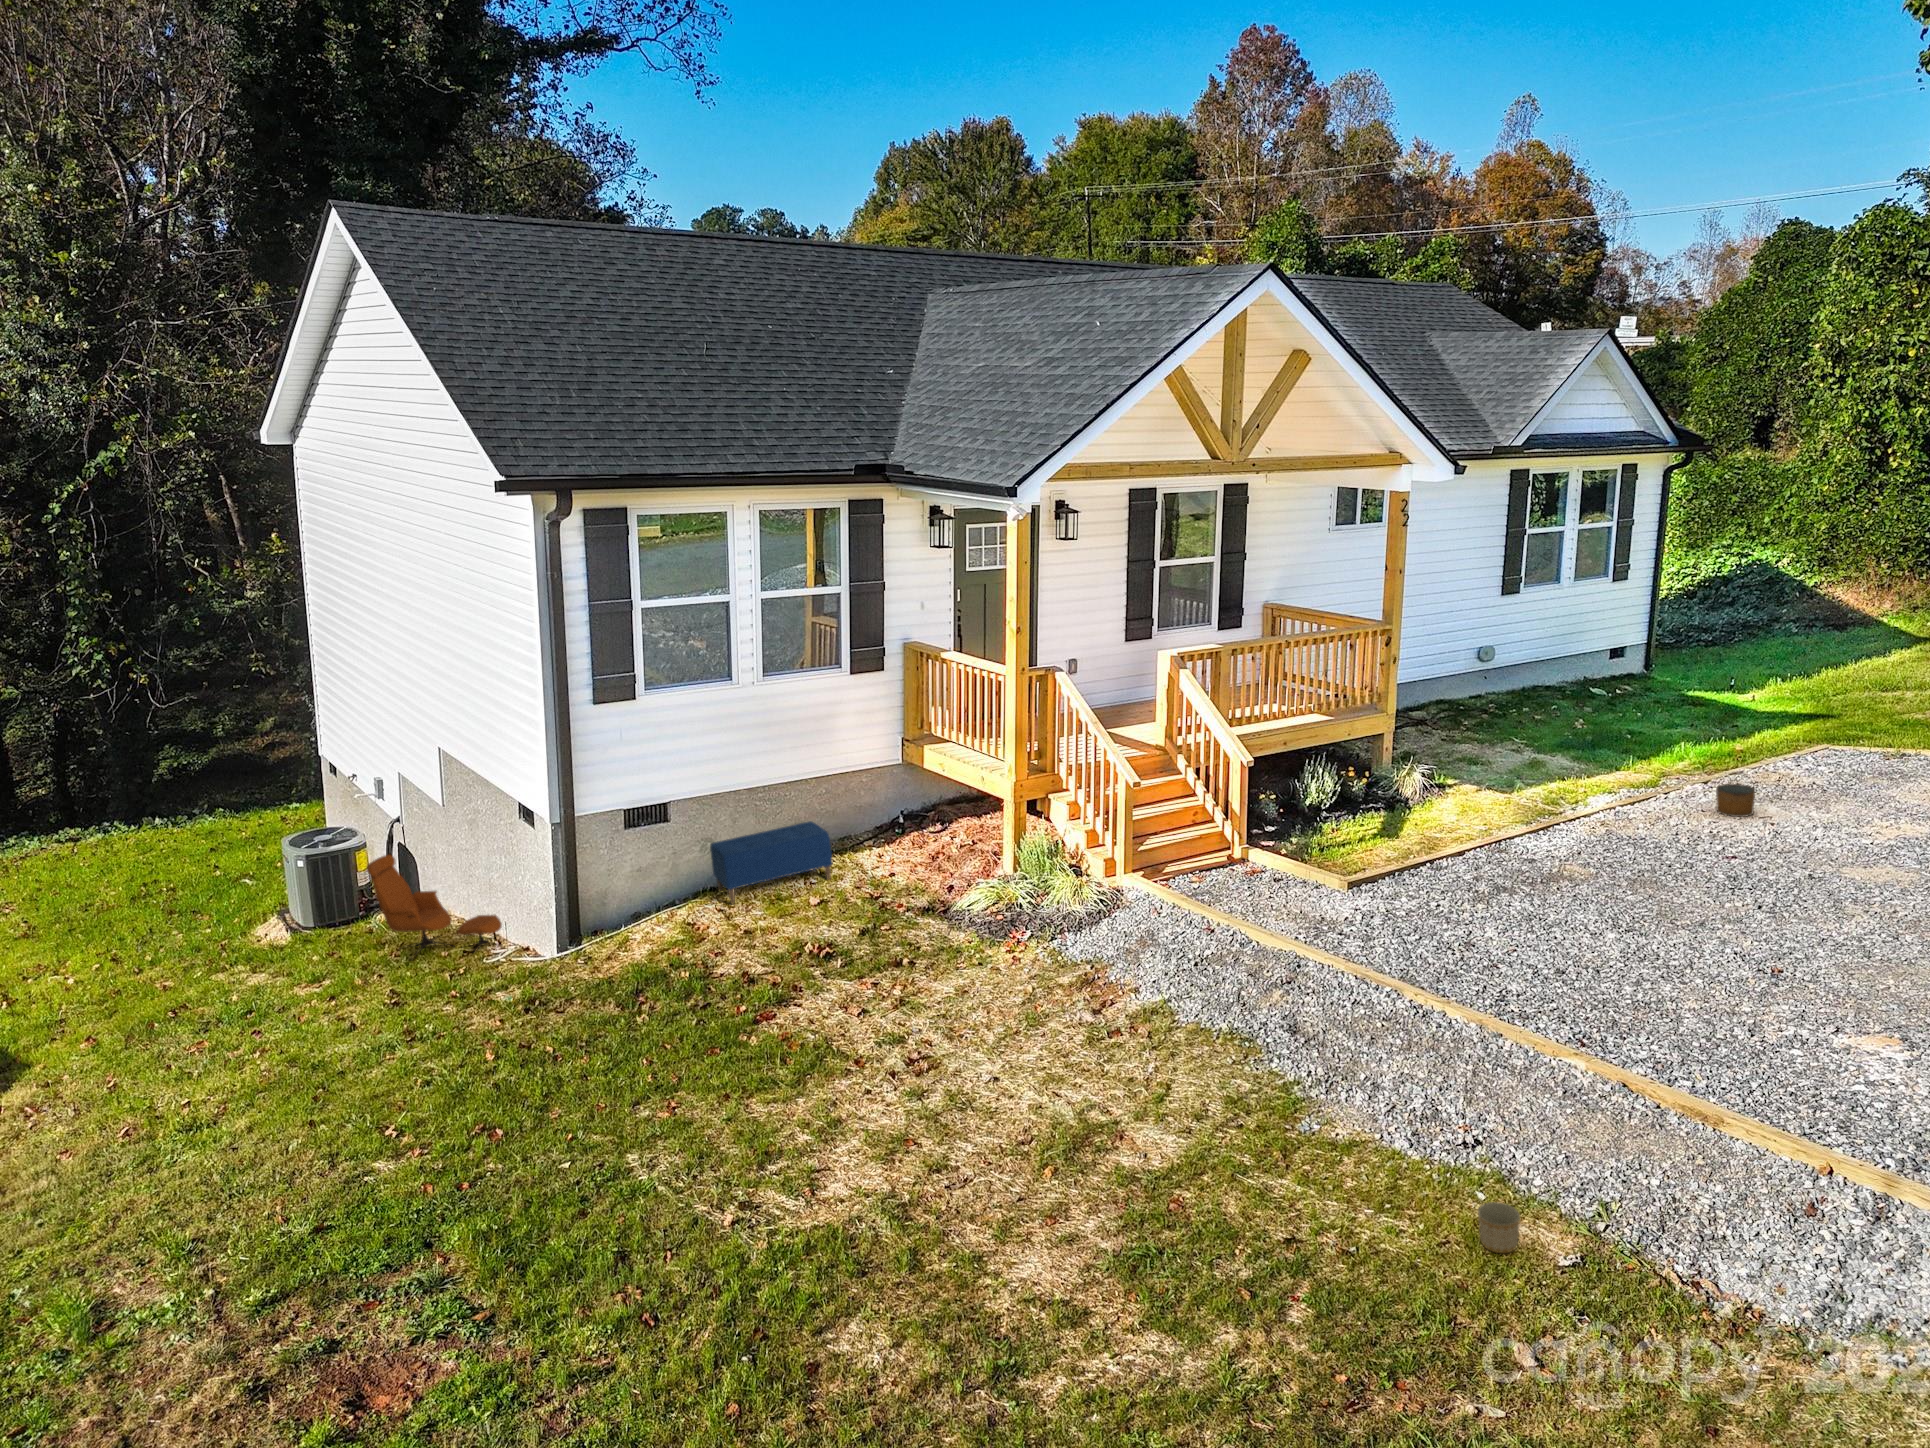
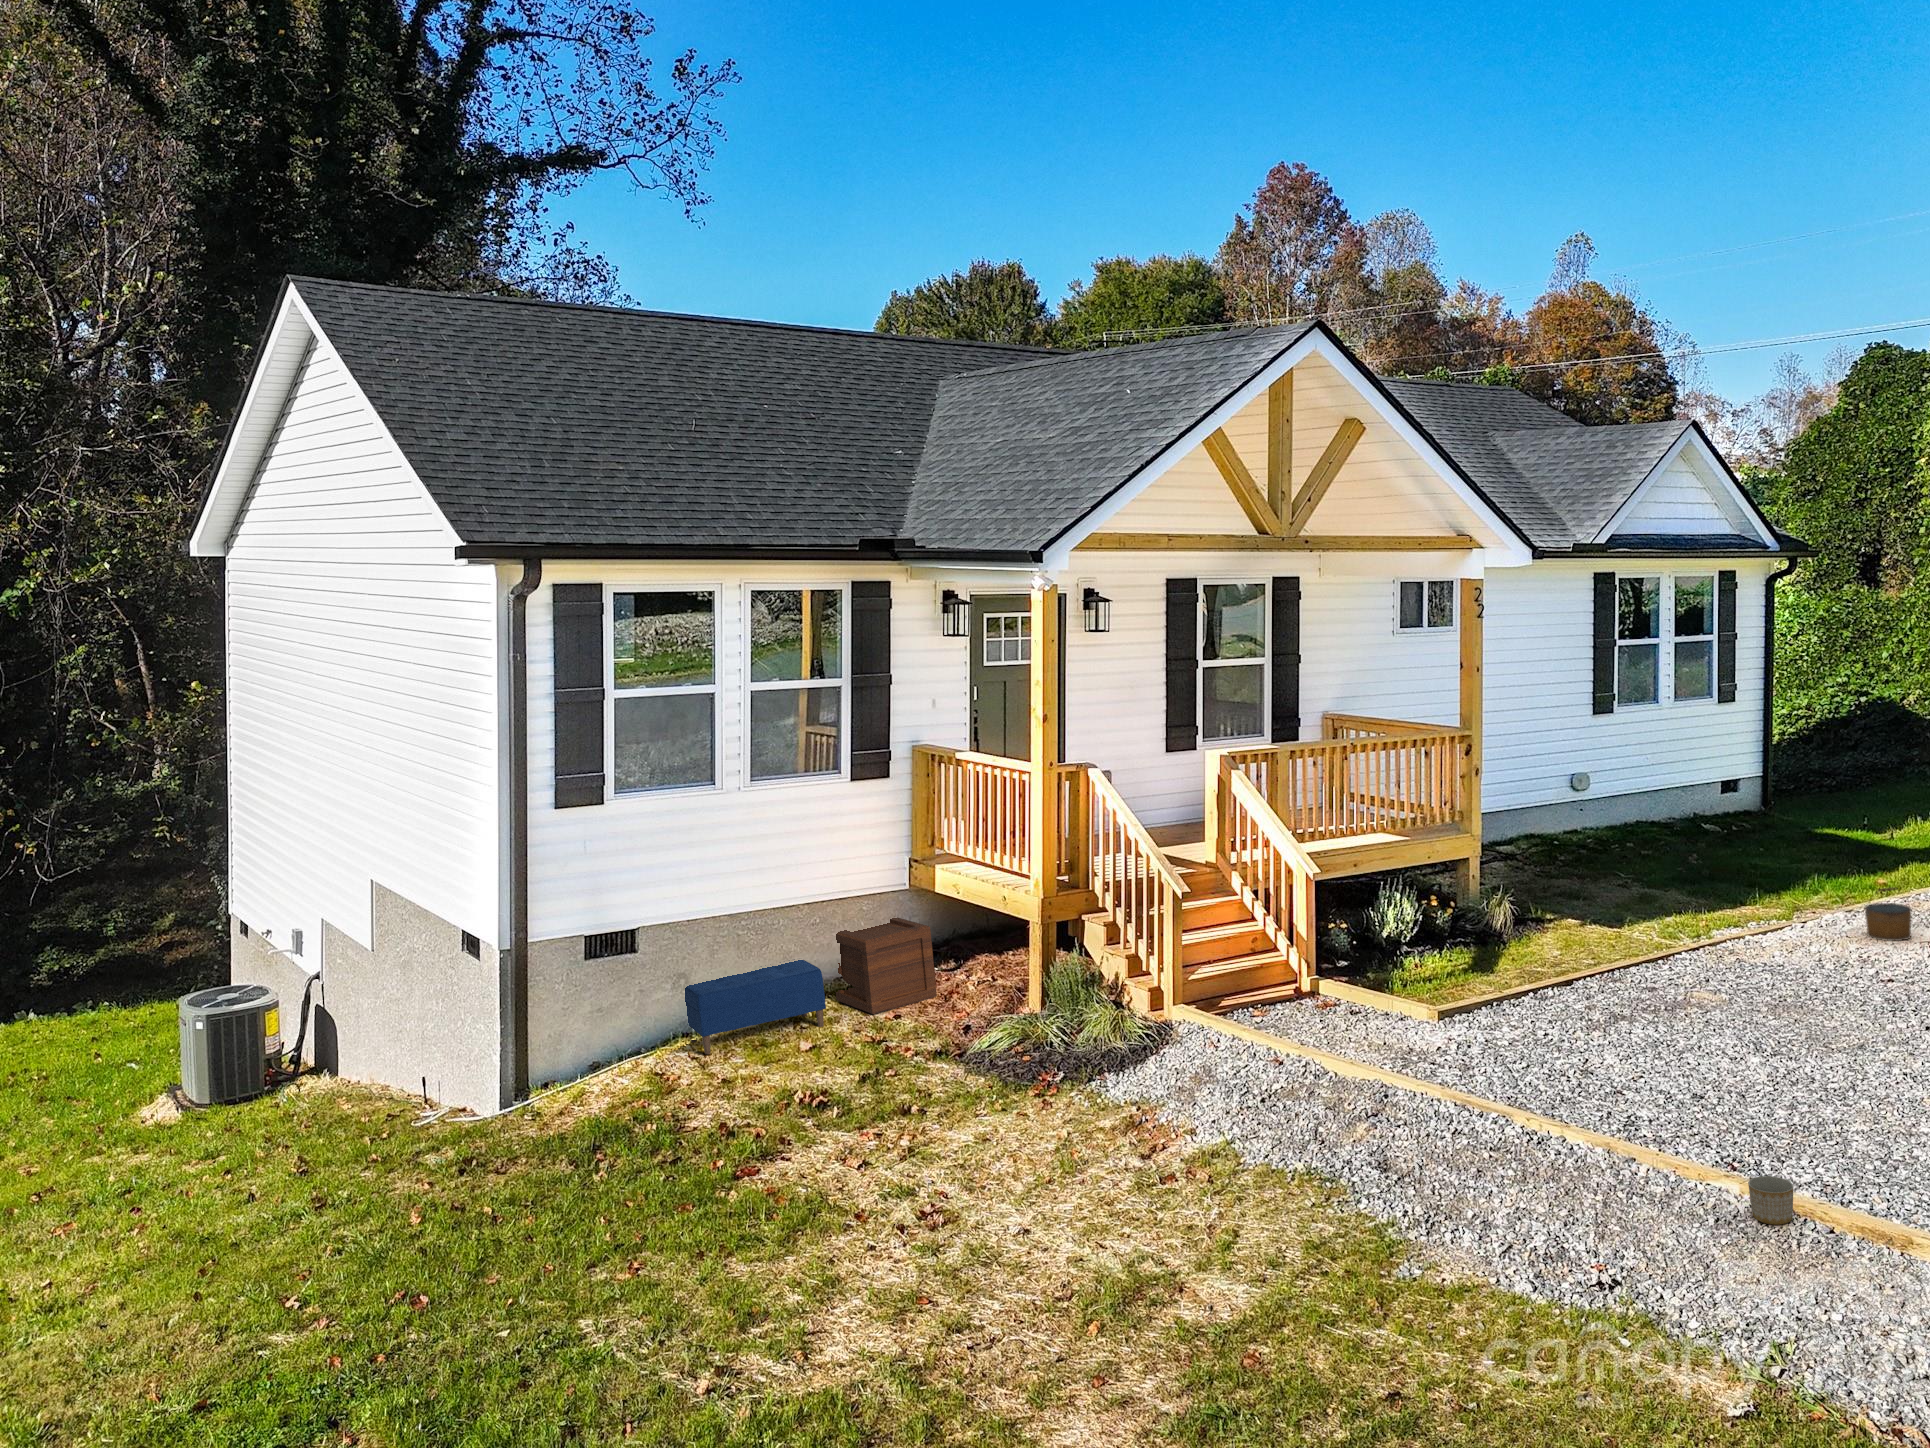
wooden crate: none [836,783,927,869] -> present [836,917,937,1015]
lounge chair: present [367,855,502,959] -> none [278,1004,435,1131]
planter: present [1478,1202,1520,1253] -> present [1748,1176,1794,1225]

